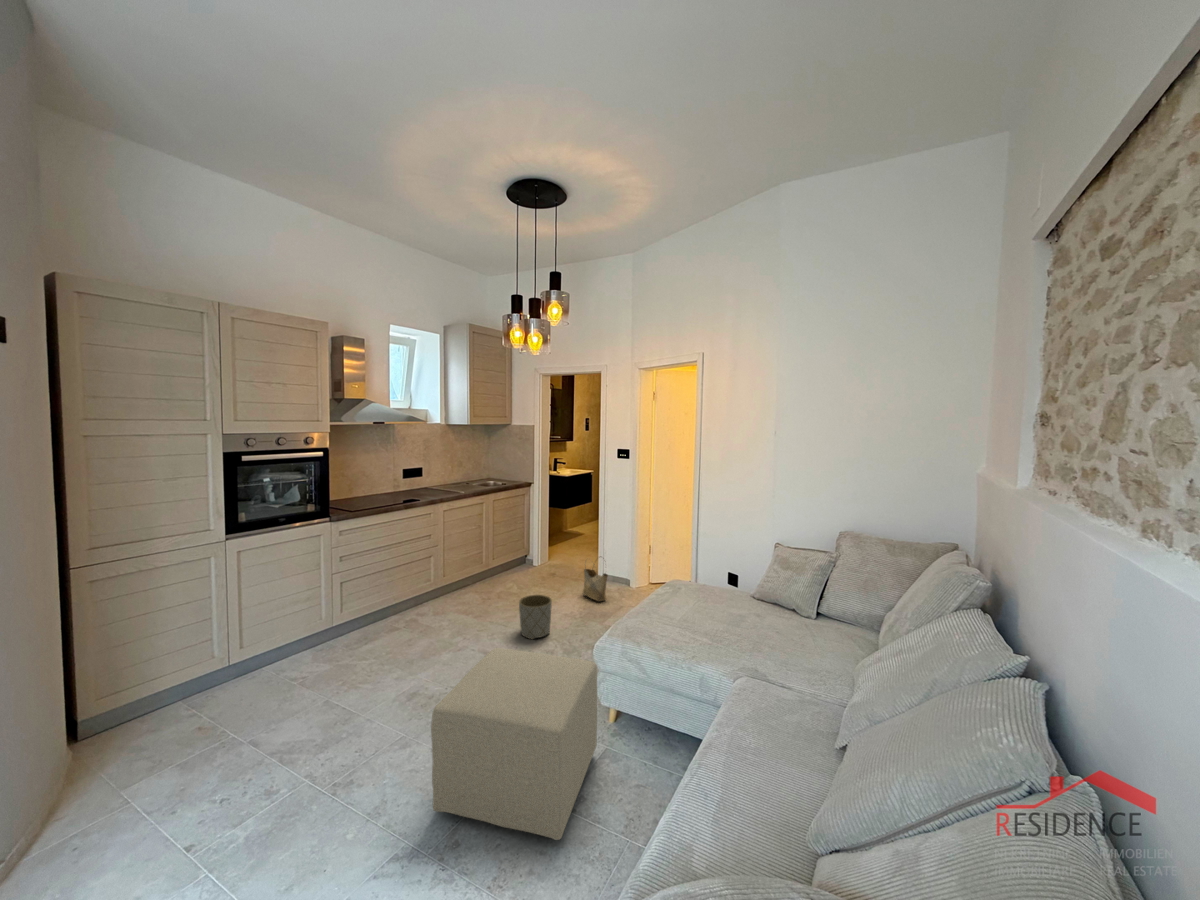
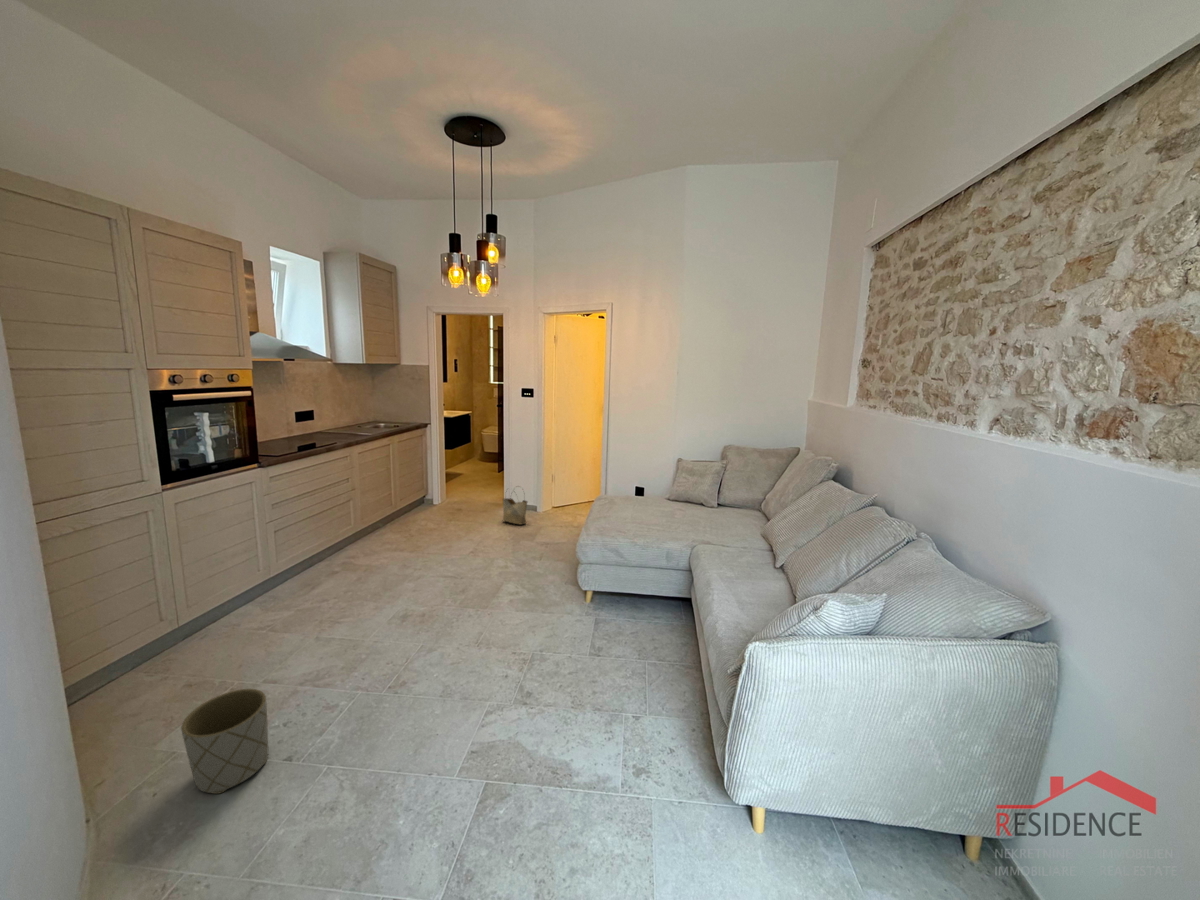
planter: present [519,595,552,639] -> present [181,689,268,794]
ottoman: present [431,648,597,840] -> none [501,553,614,681]

